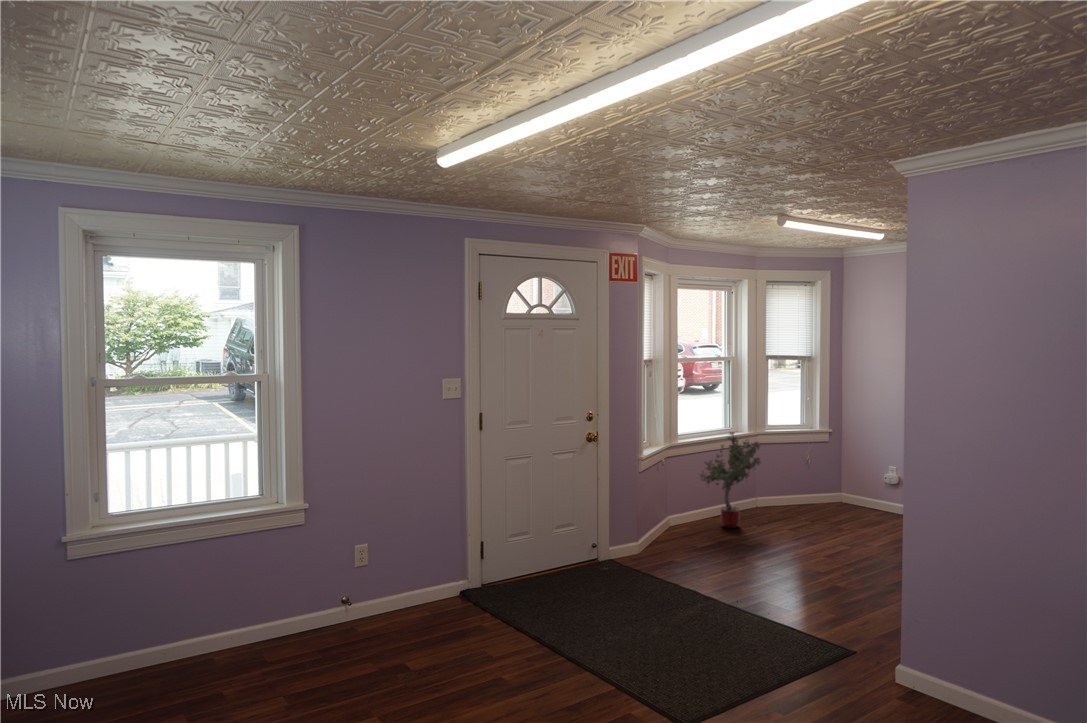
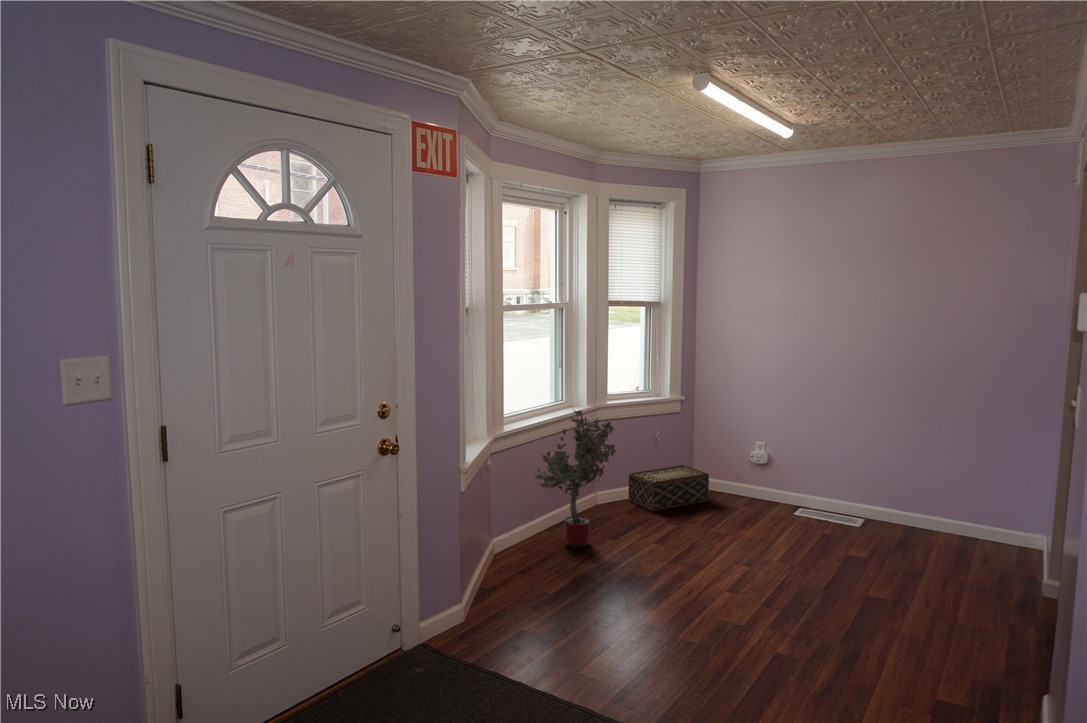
woven basket: none [783,484,849,514] -> present [628,465,709,511]

